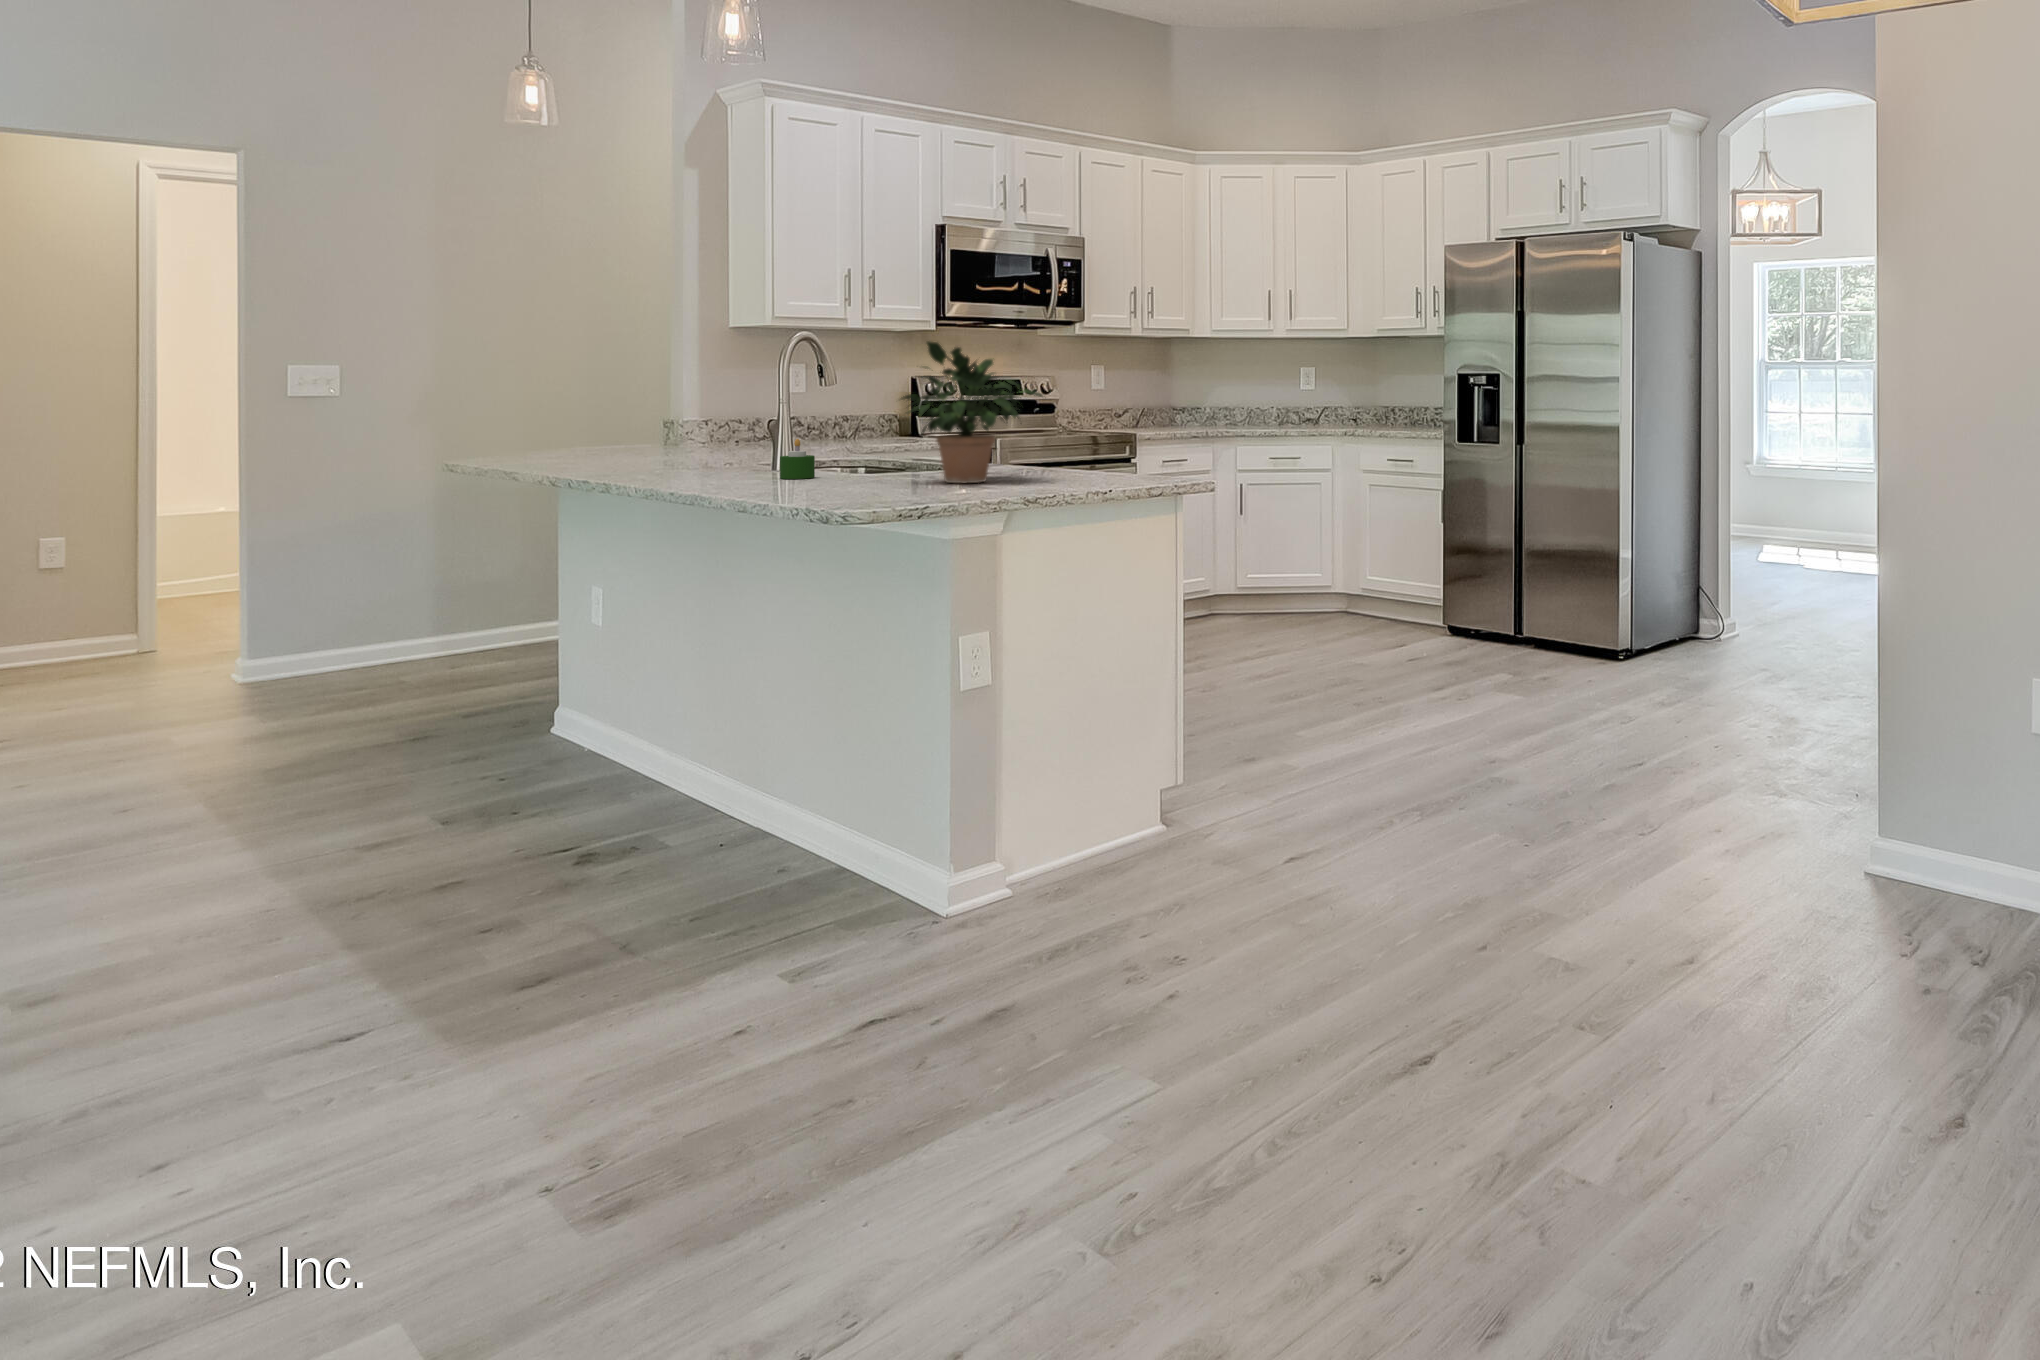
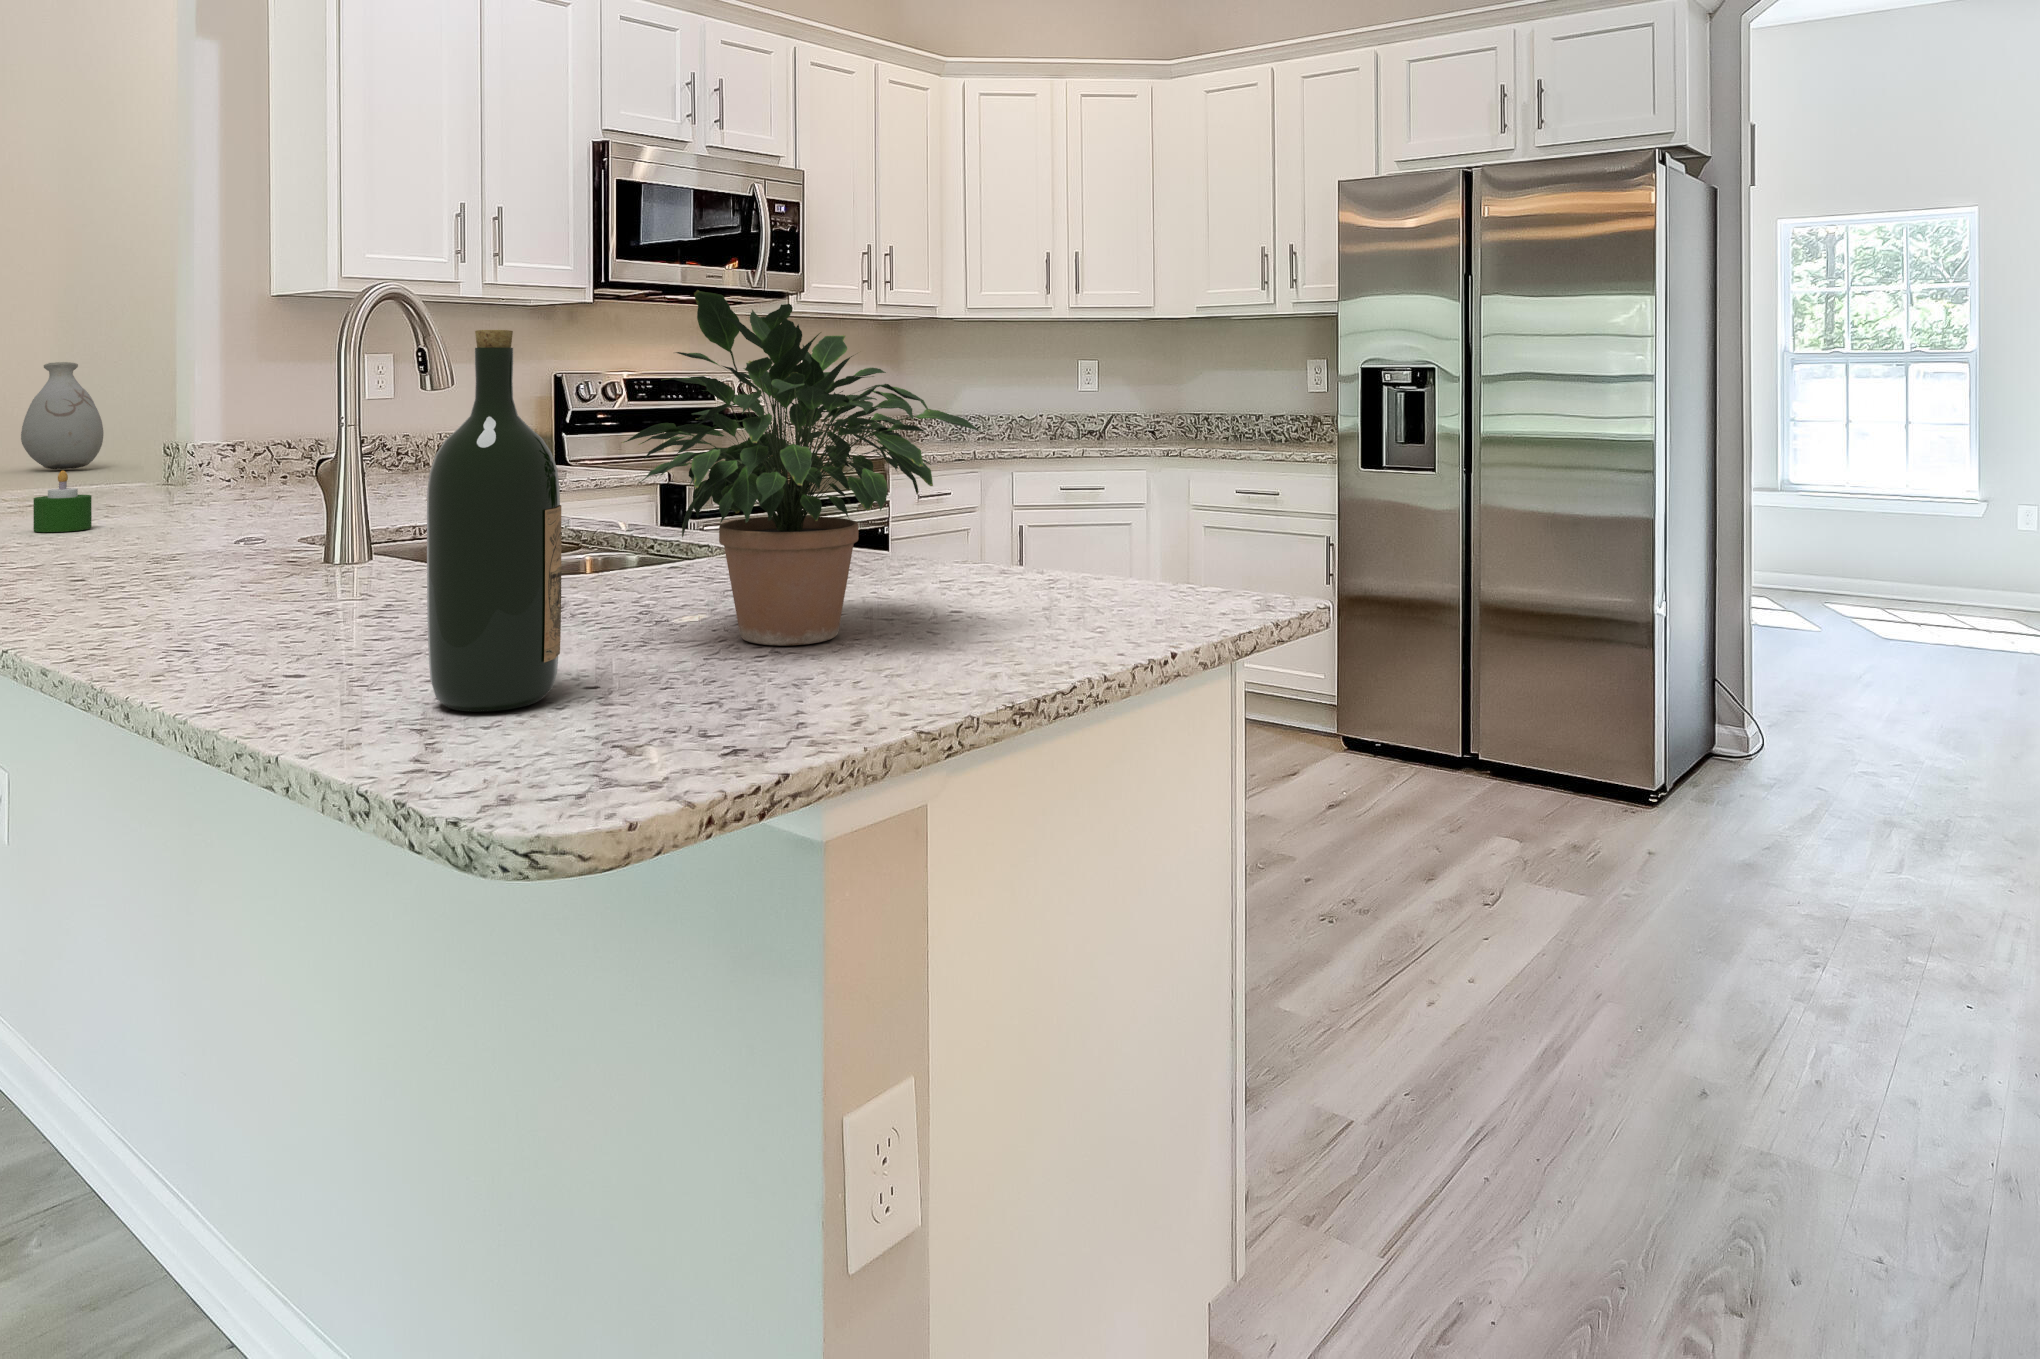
wine bottle: none [818,359,865,491] -> present [427,330,561,712]
vase: none [567,368,618,438] -> present [21,362,103,469]
candle: present [780,439,815,479] -> present [33,471,92,532]

